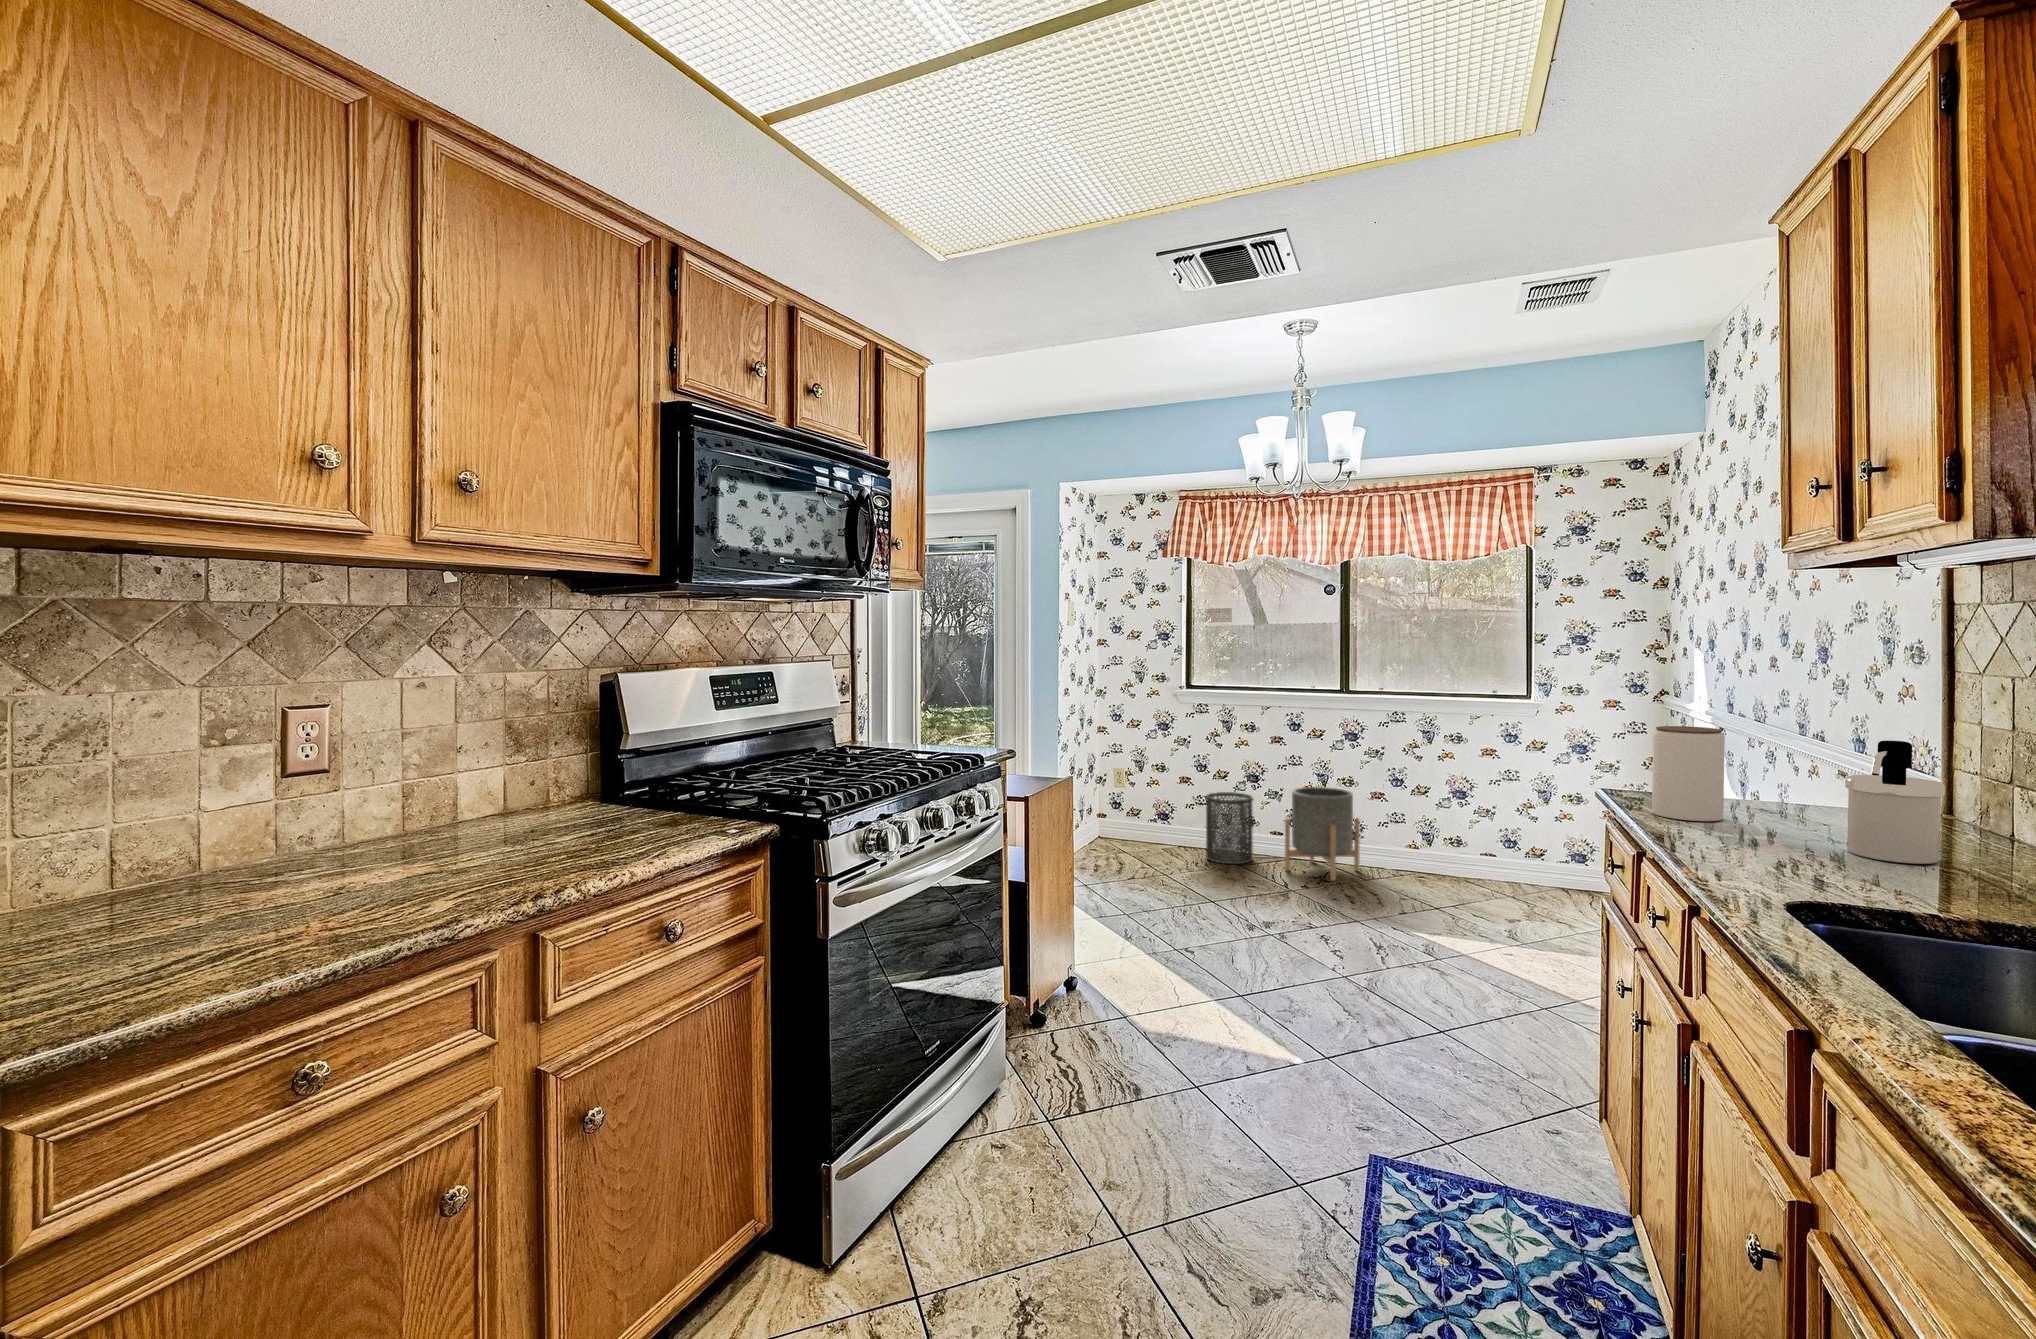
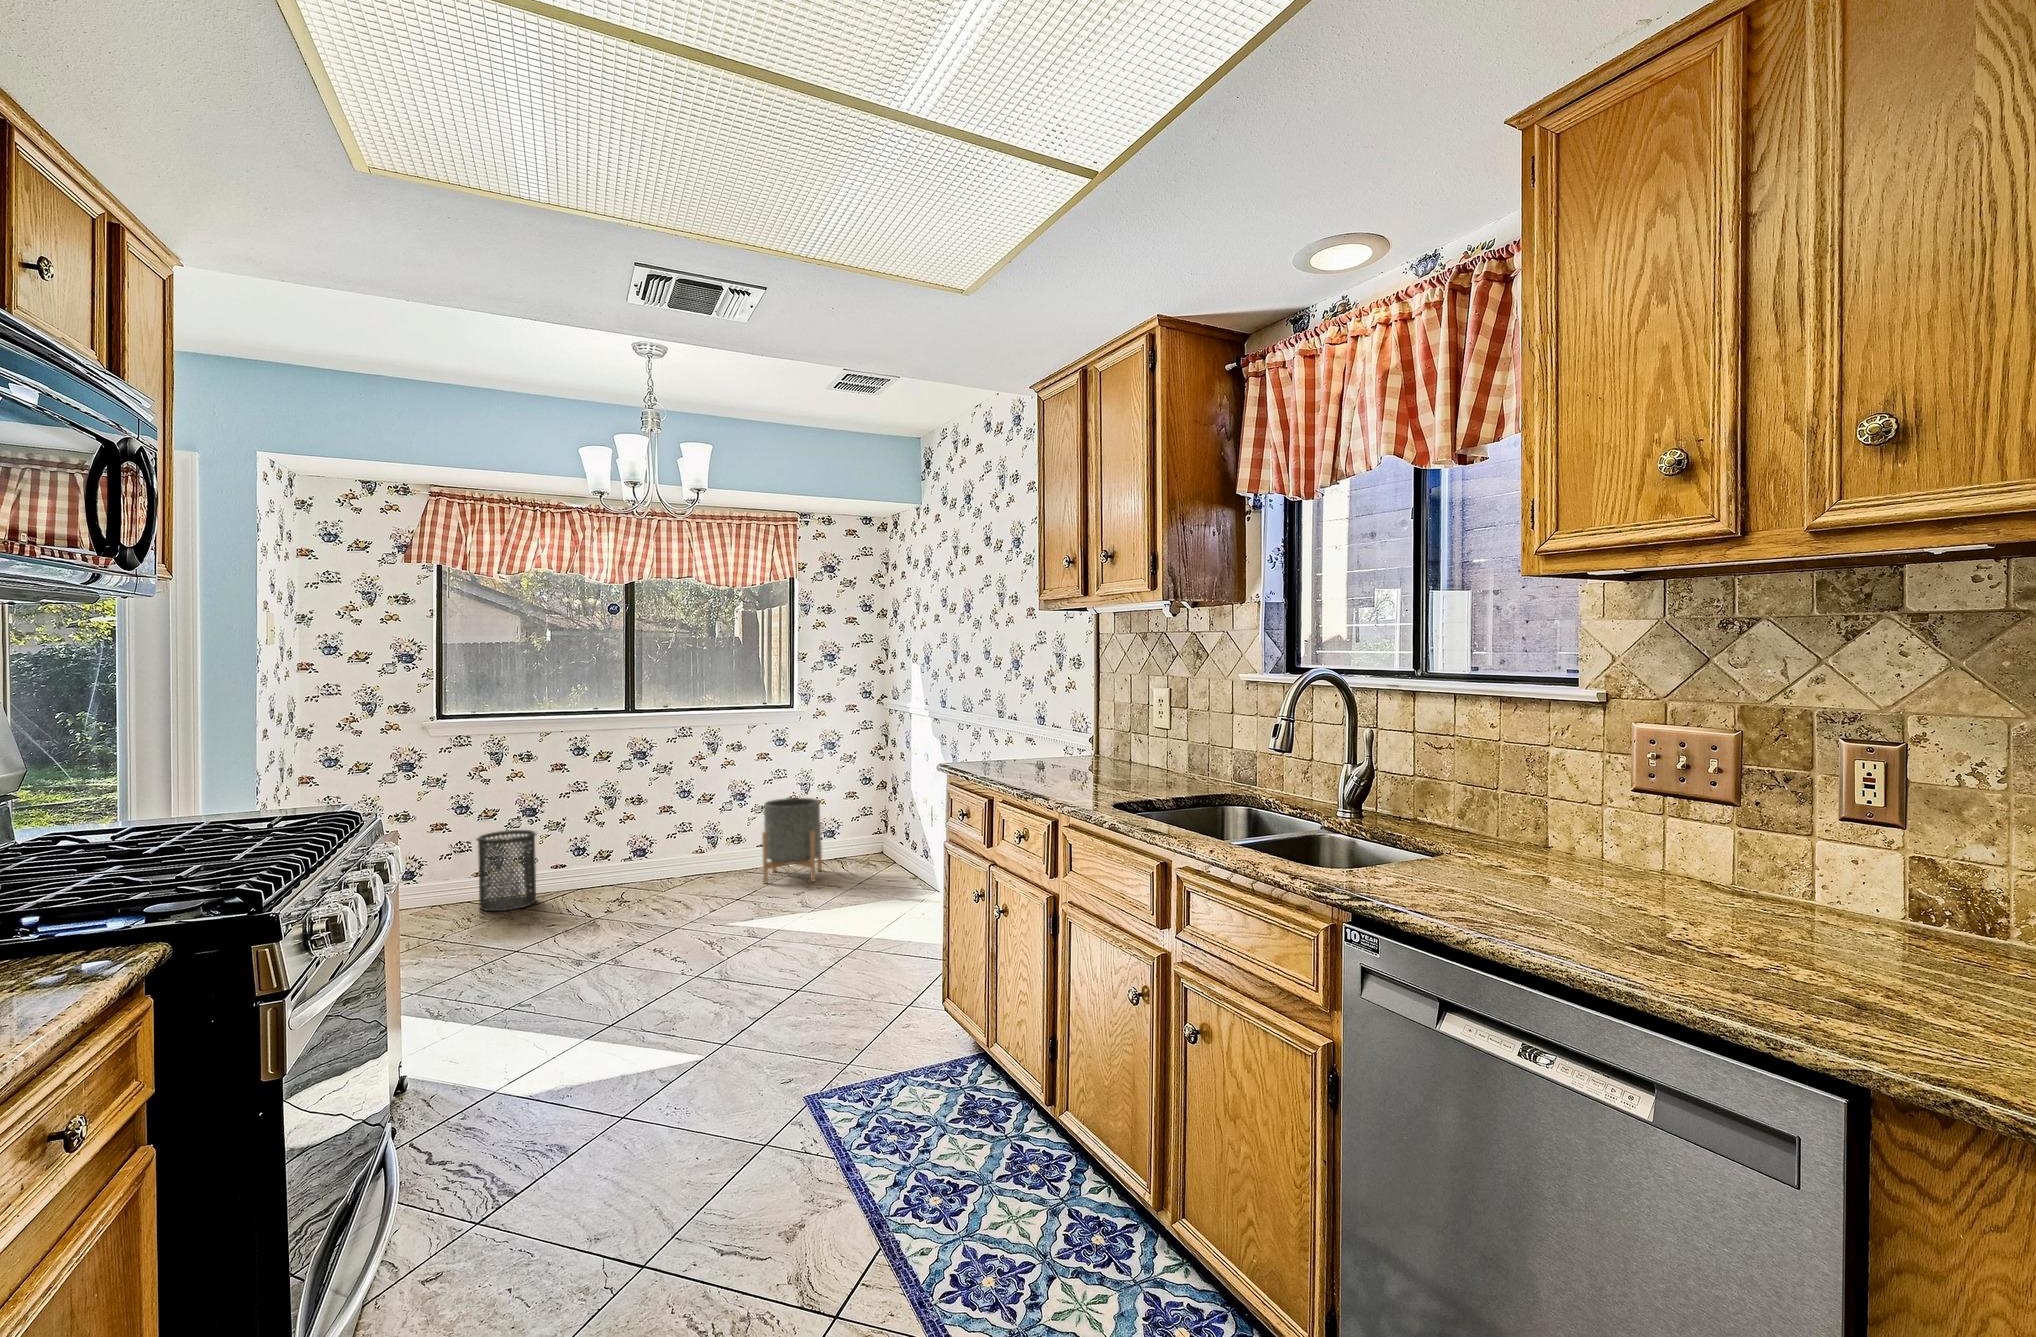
jar: present [1652,726,1725,821] -> none [984,711,1023,773]
soap dispenser: present [1845,740,1945,864] -> none [1087,710,1128,779]
planter: present [1285,787,1360,881] -> present [762,798,822,883]

